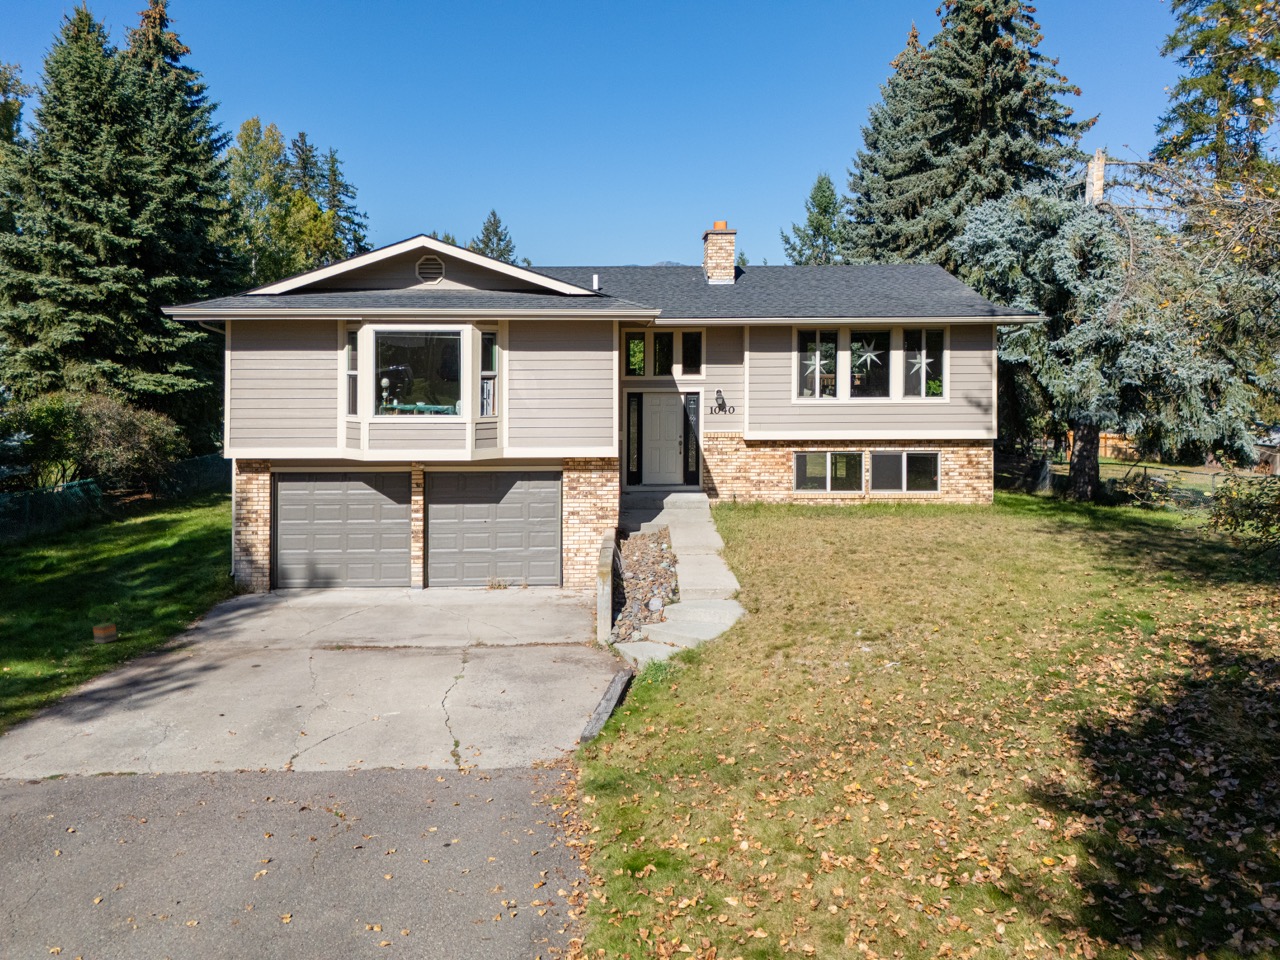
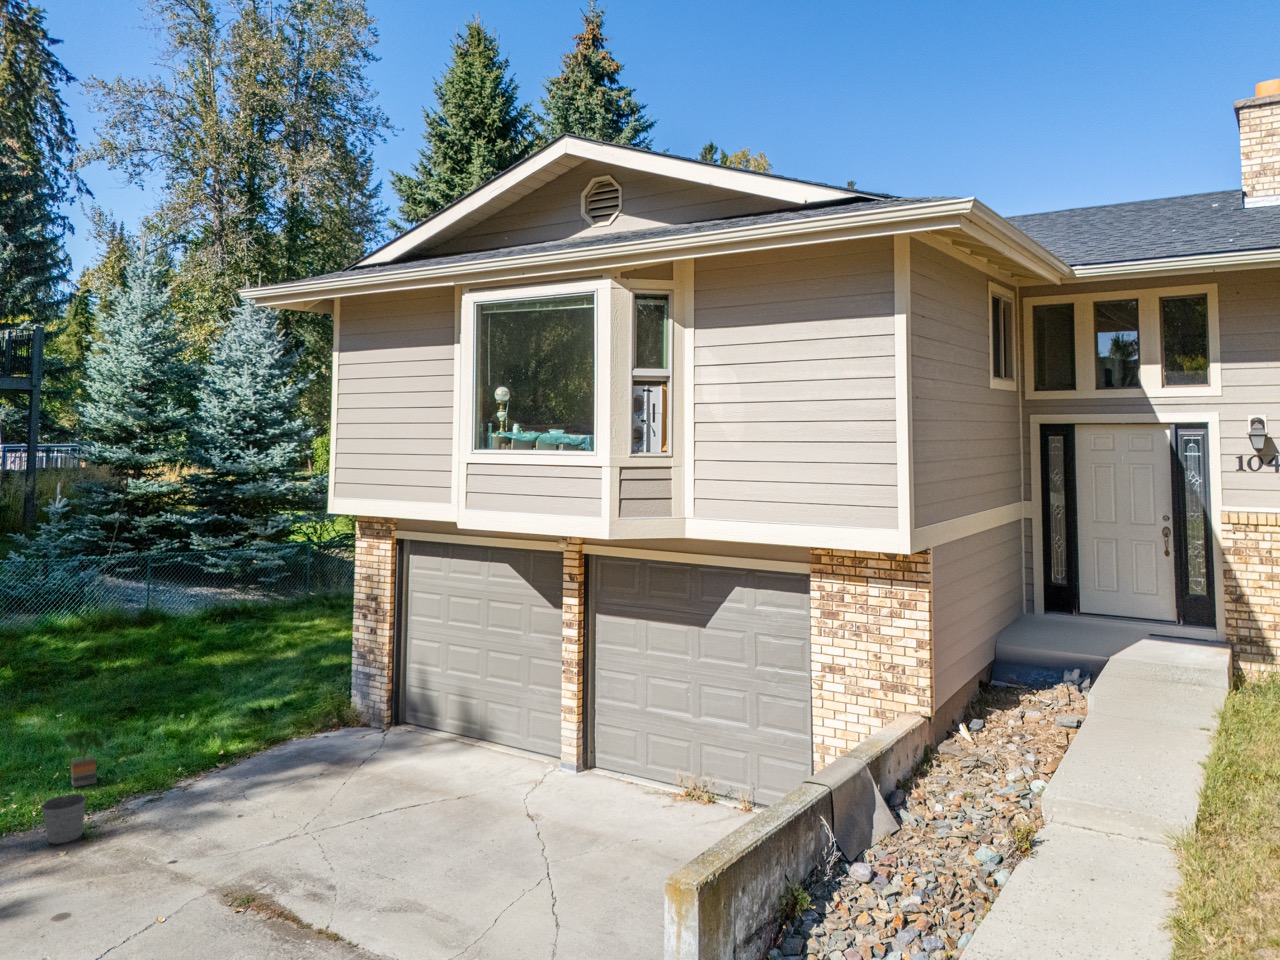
bucket: none [146,628,174,656] -> present [41,794,87,844]

